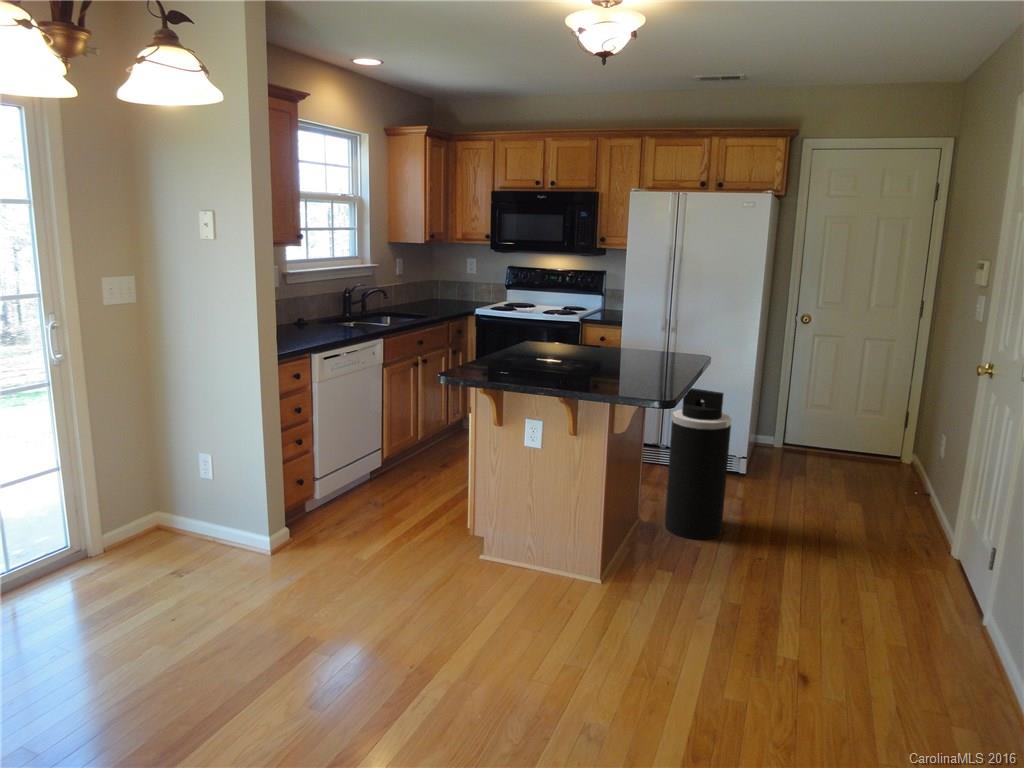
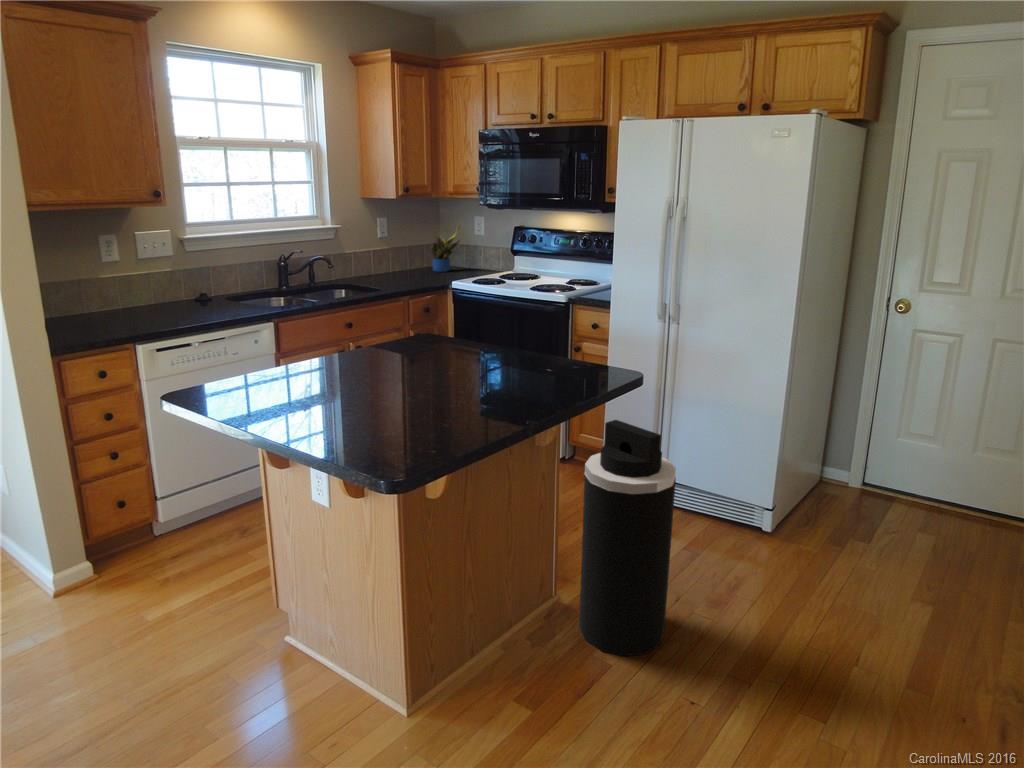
potted plant: none [433,263,459,303] -> present [430,226,459,272]

